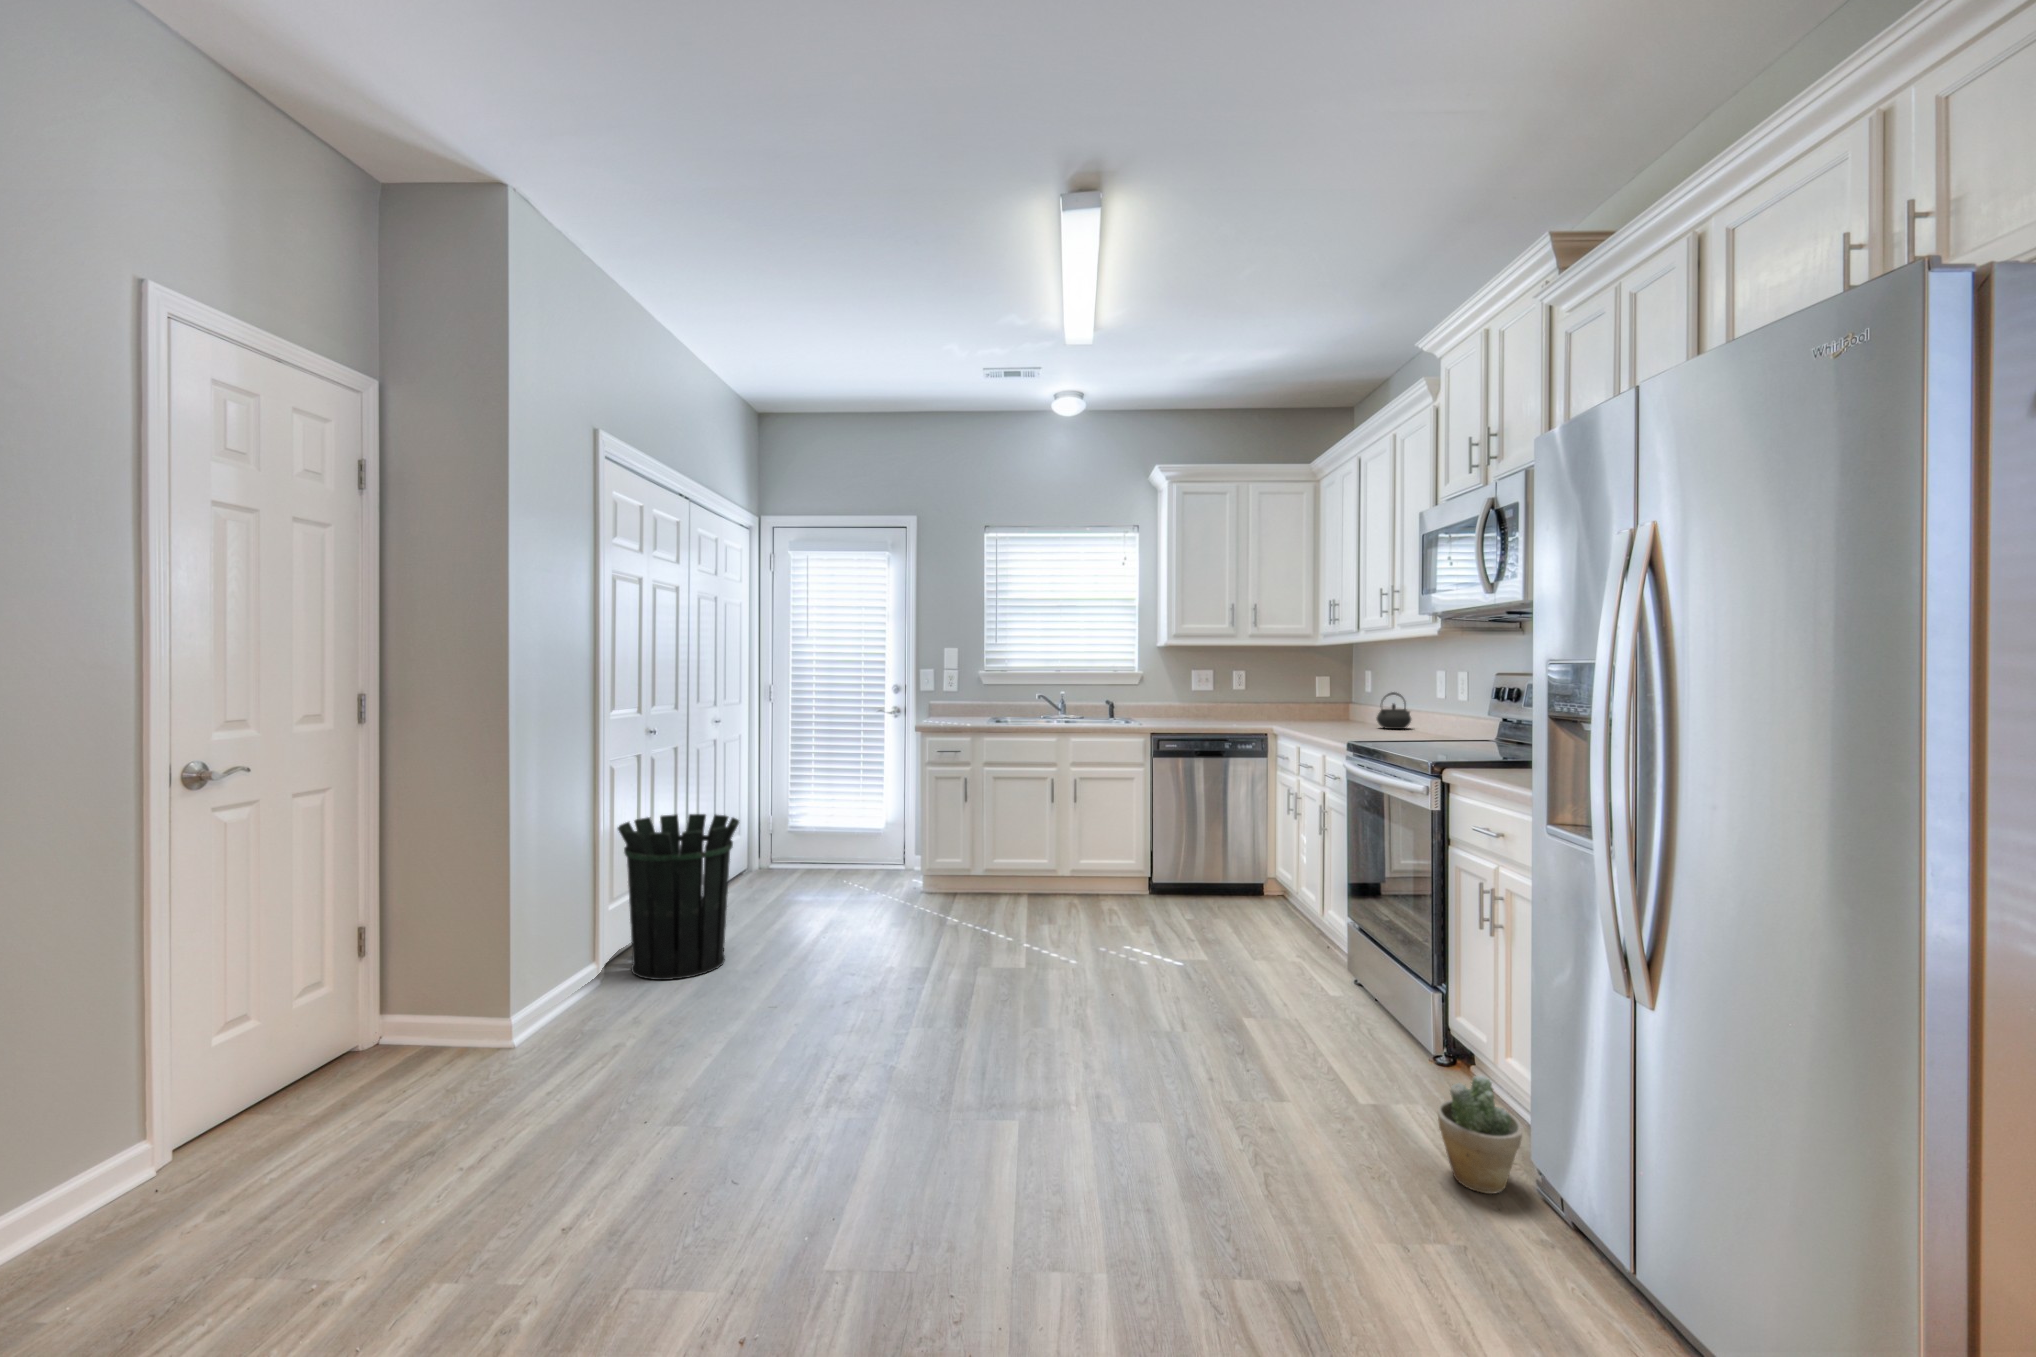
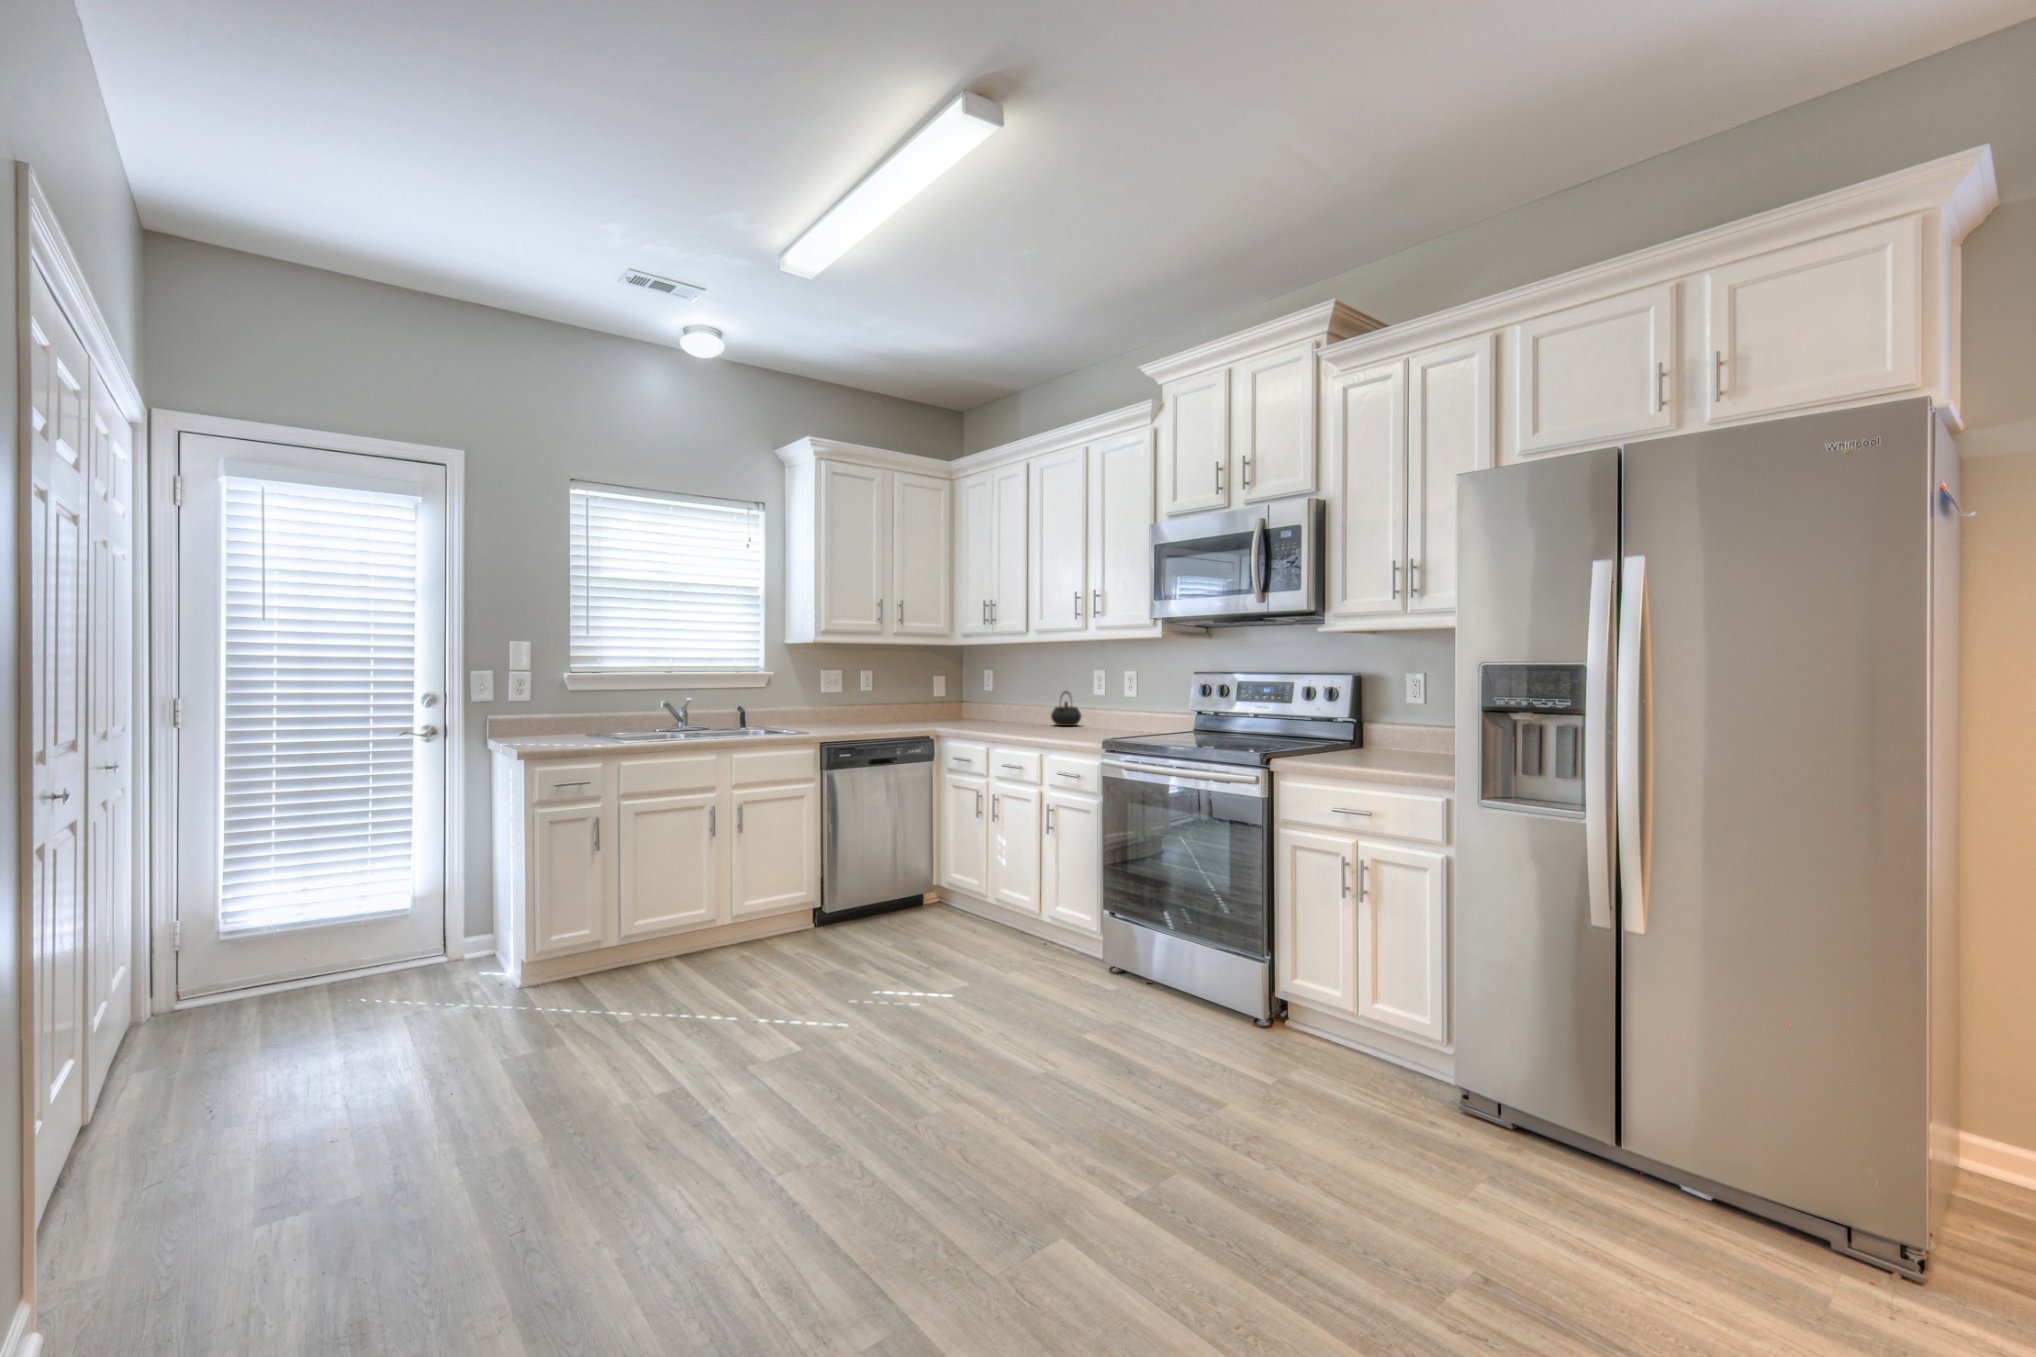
waste bin: present [618,814,739,980] -> none [72,928,354,1271]
potted plant: present [1438,1075,1523,1194] -> none [1373,1018,1443,1117]

